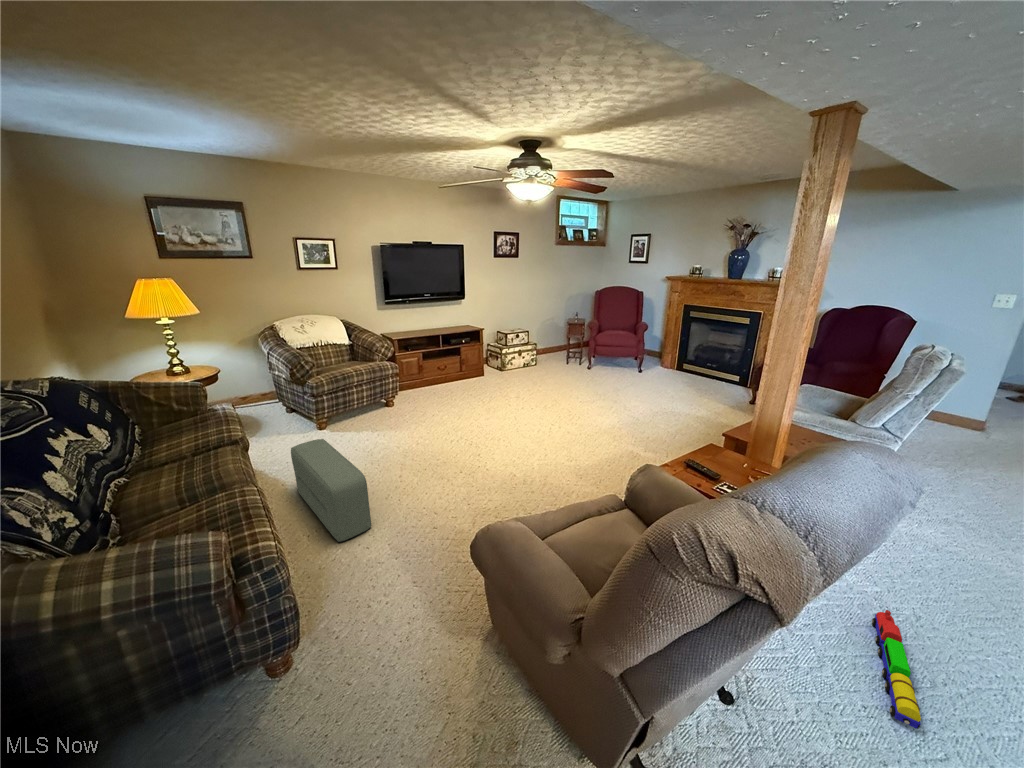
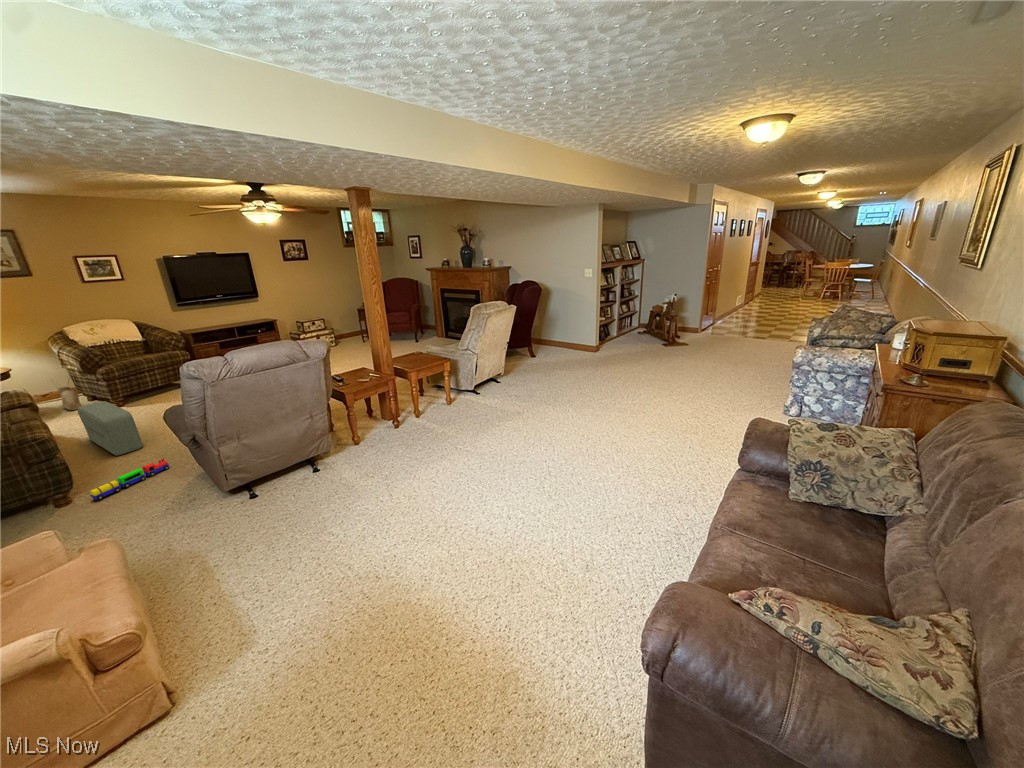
woven basket: none [256,383,281,426] -> present [58,387,81,410]
toy train: present [872,610,921,729] -> present [90,459,169,500]

